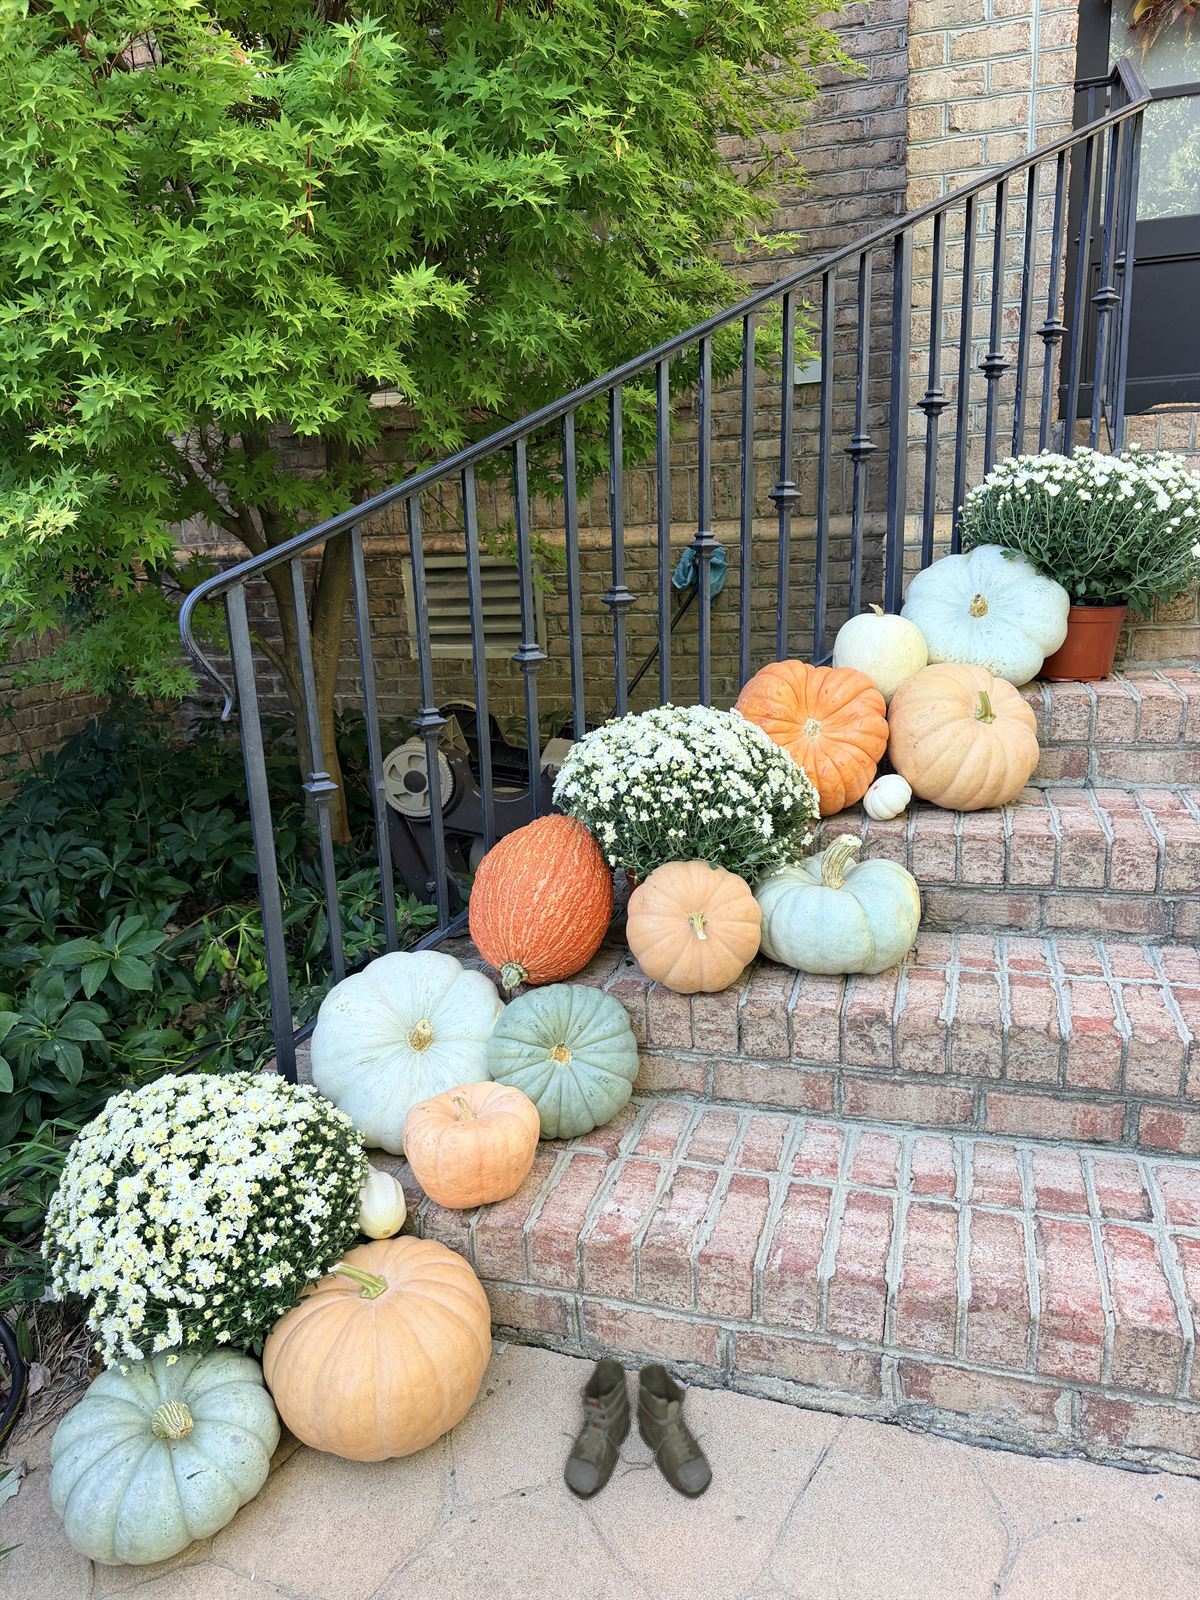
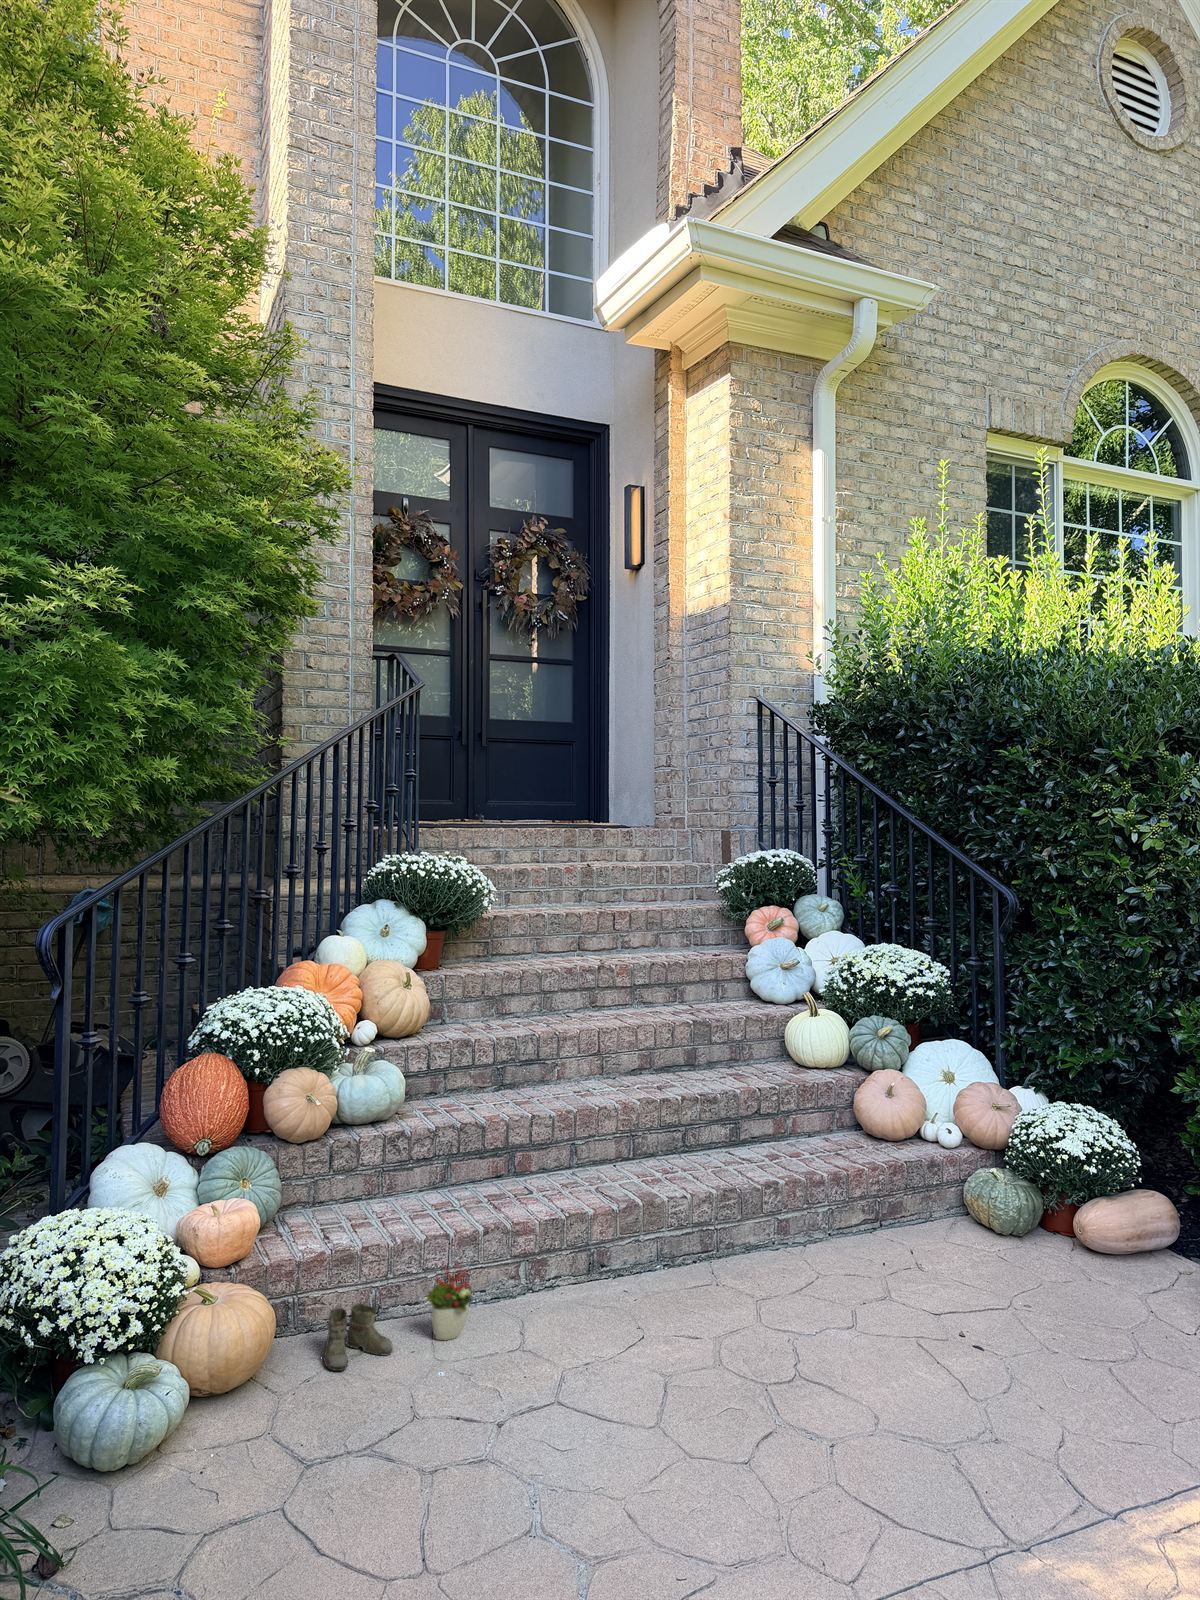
decorative plant: none [777,1351,888,1521] -> present [427,1261,471,1340]

